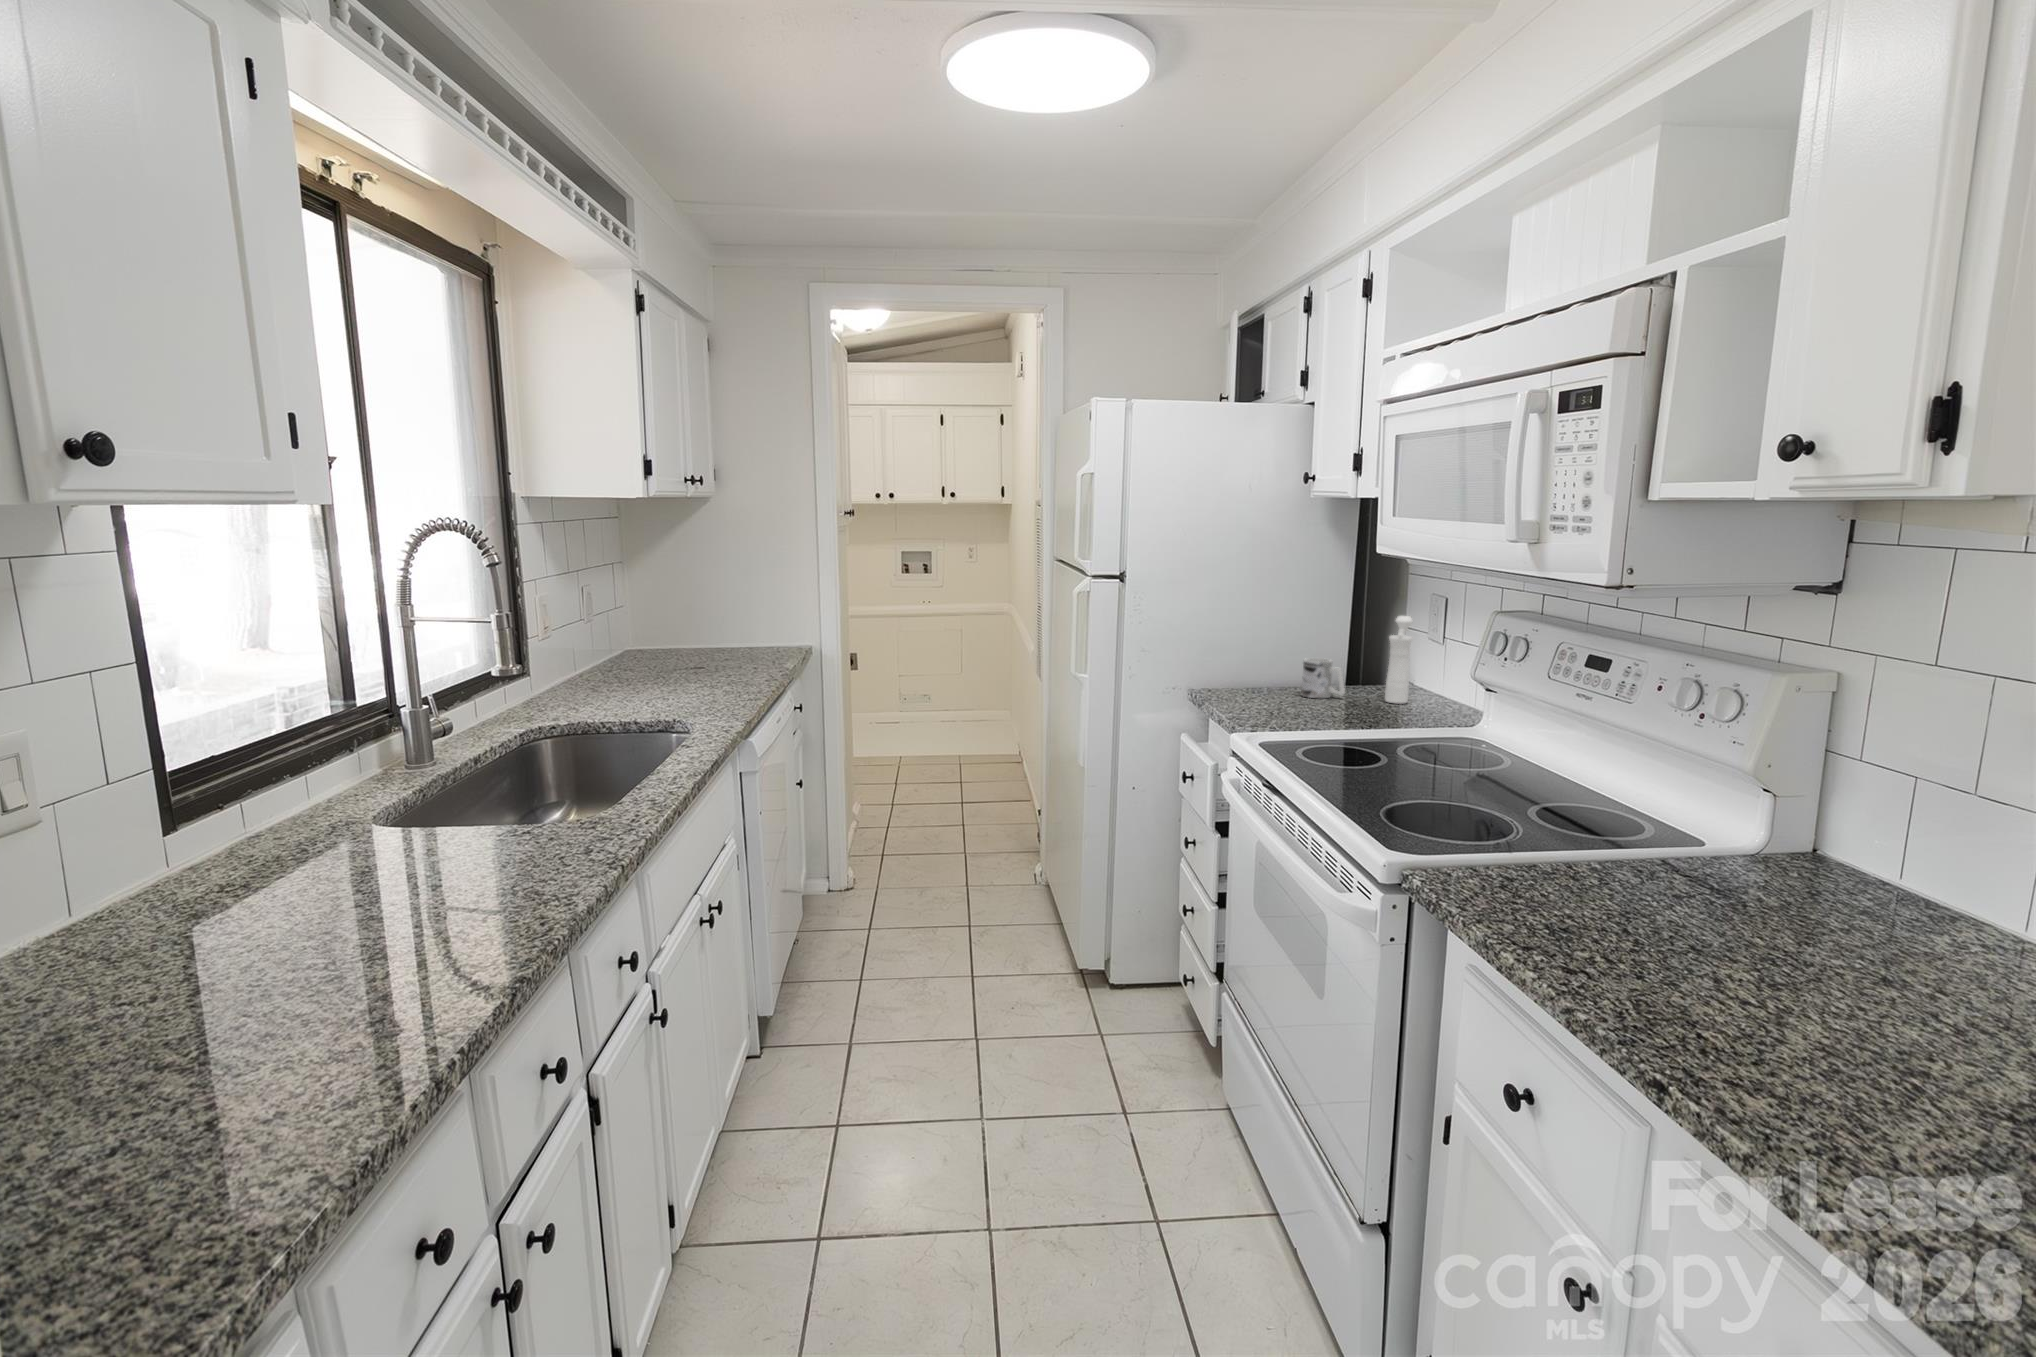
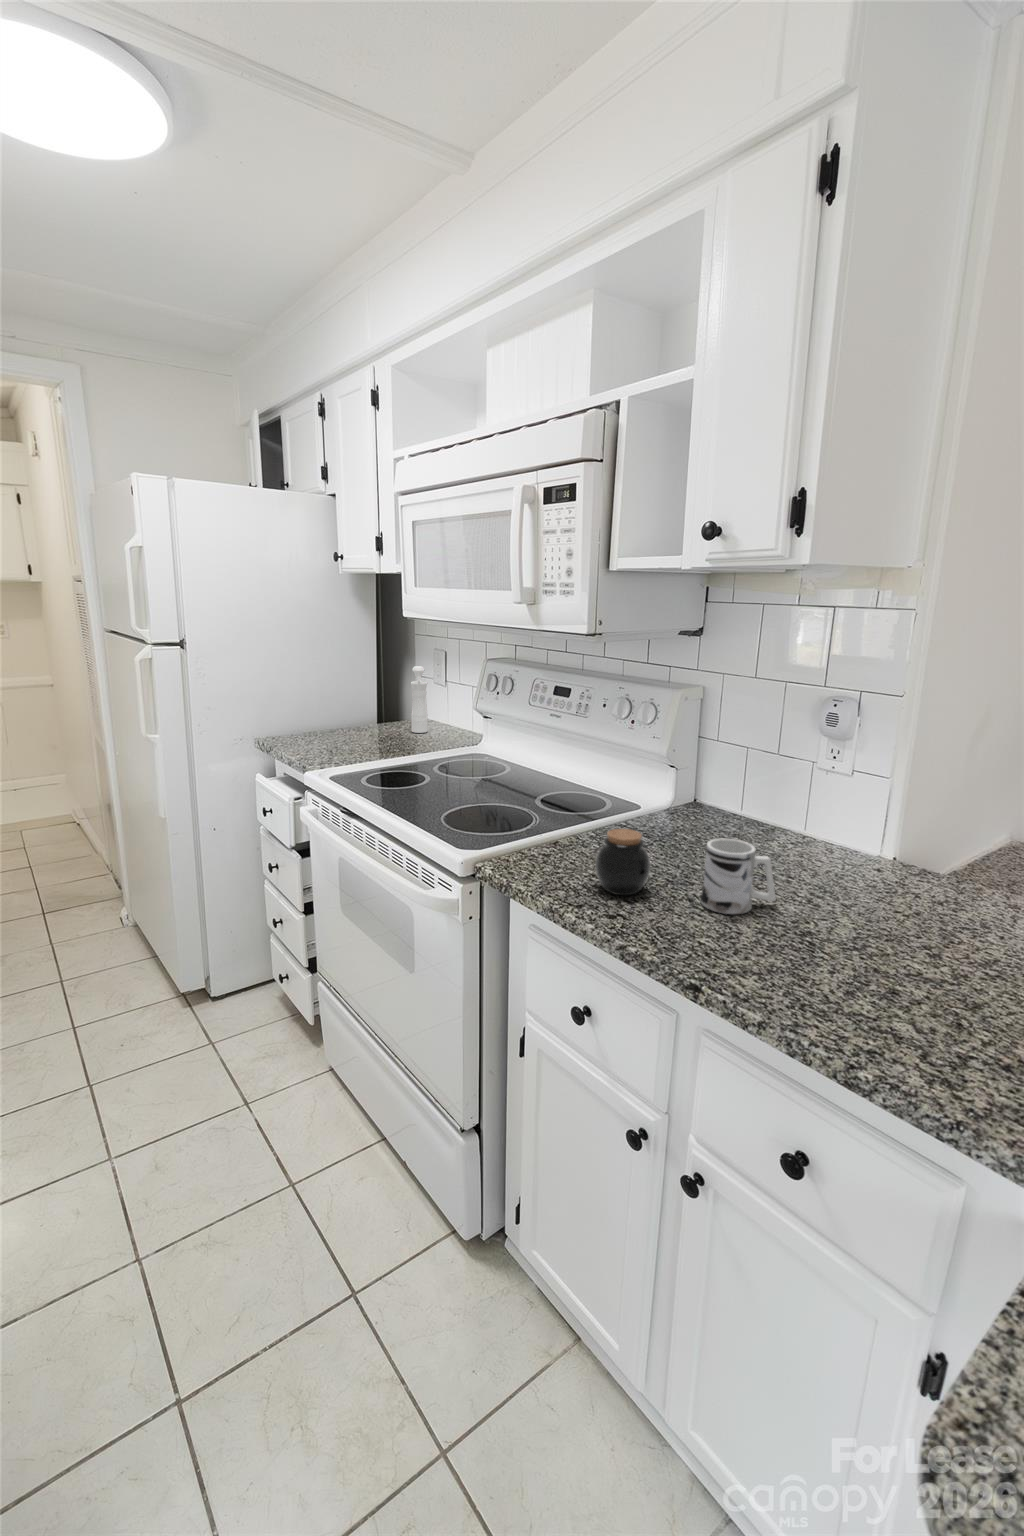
mug: present [1301,658,1345,698] -> present [700,839,776,914]
jar: none [1566,857,1654,952] -> present [596,829,650,895]

